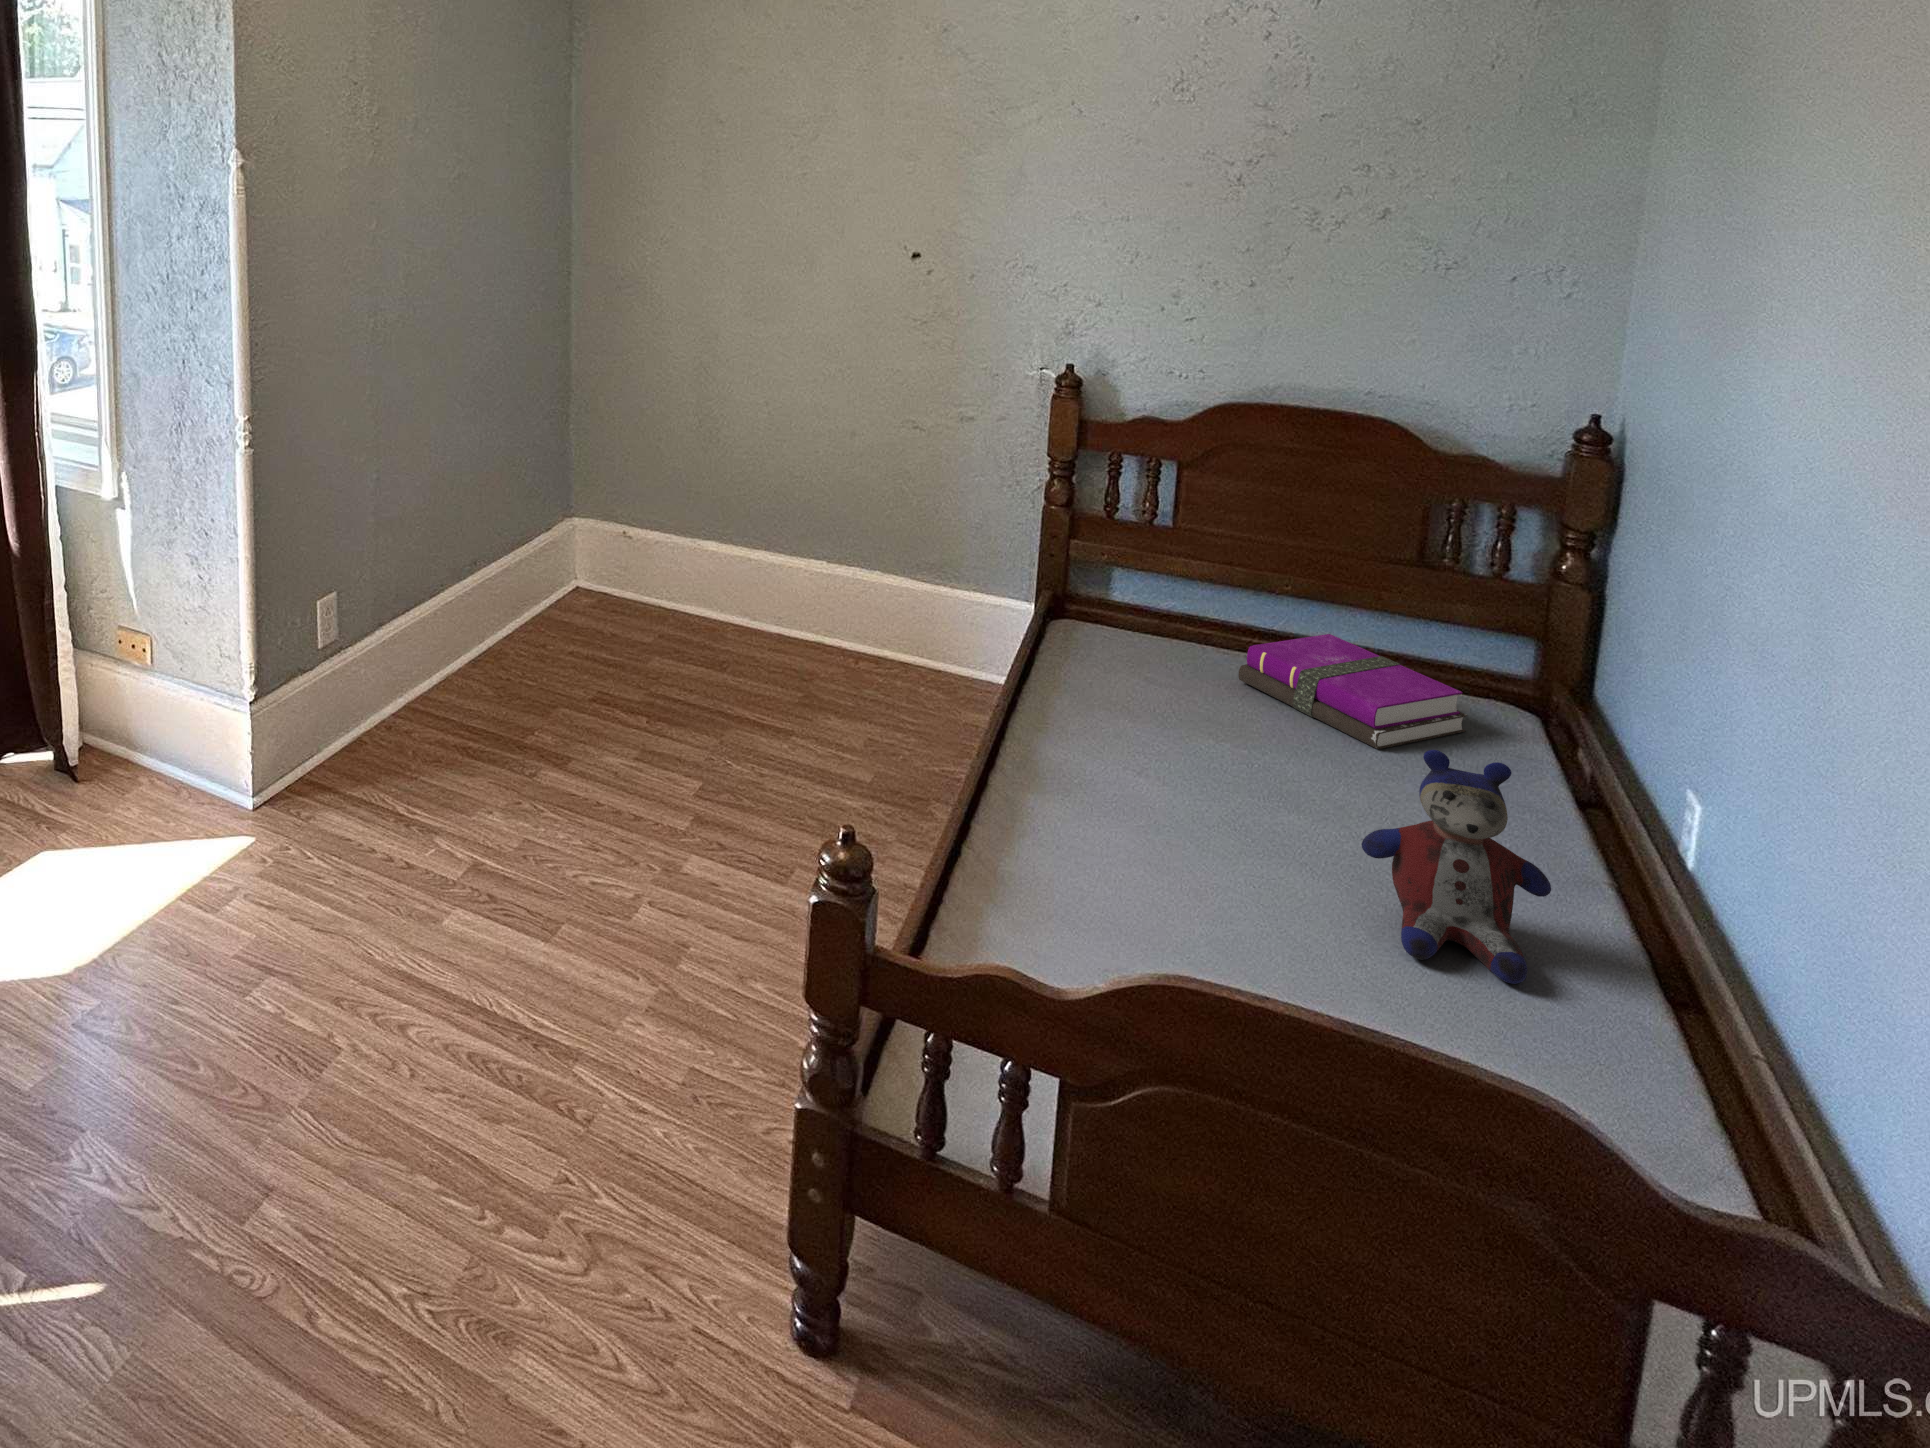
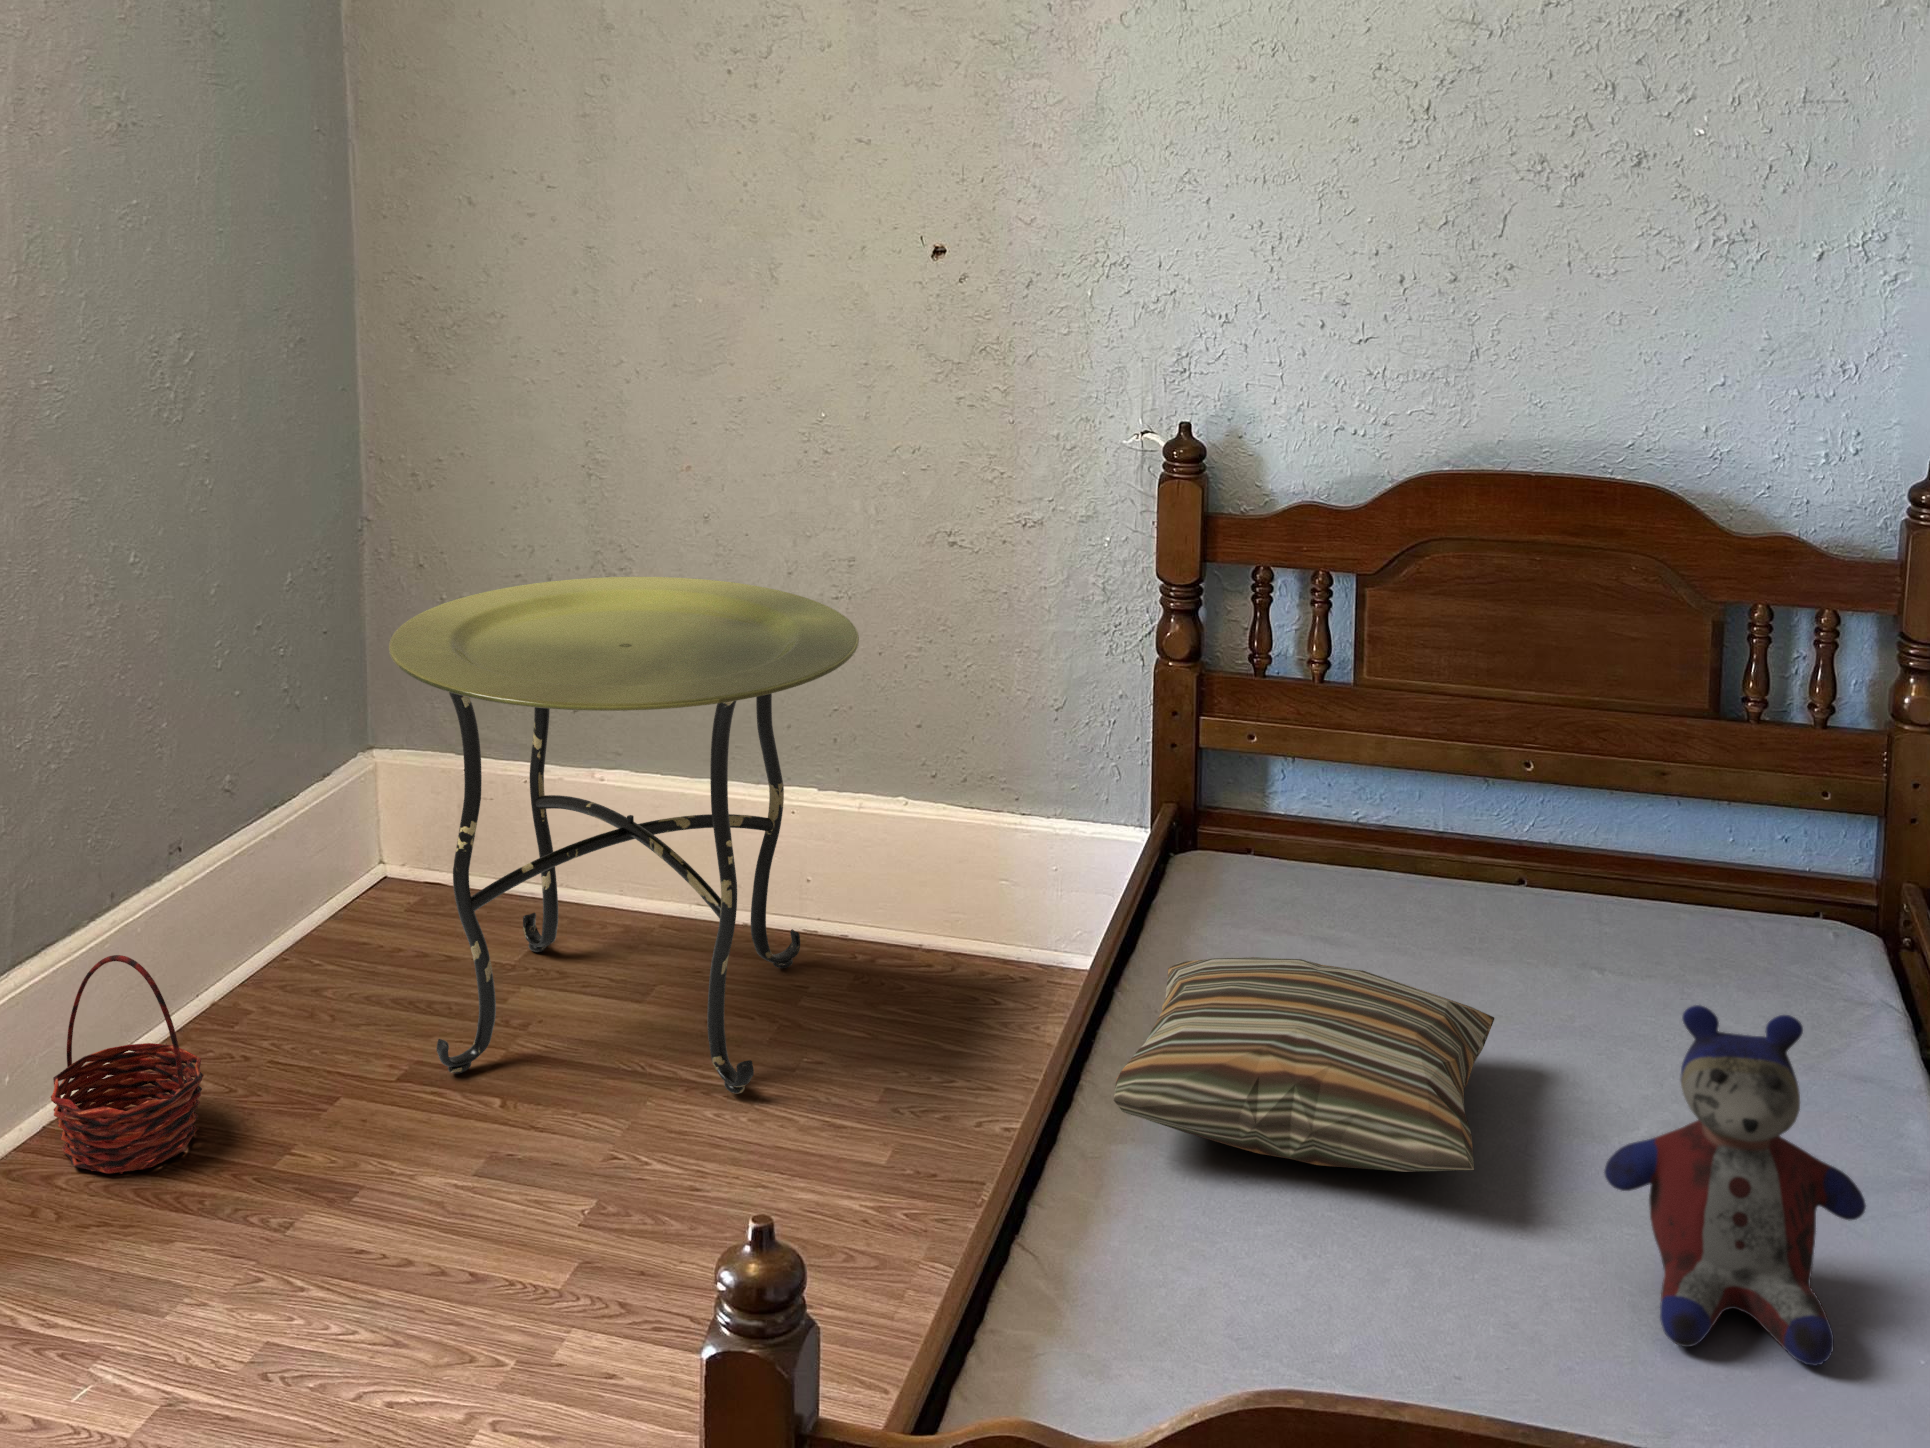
side table: none [588,435,857,732] -> present [389,577,859,1094]
basket: none [407,621,485,737] -> present [51,955,204,1174]
notebook: present [1239,634,1467,749] -> none [1455,834,1776,1012]
pillow: none [1030,686,1274,833] -> present [1114,957,1495,1172]

